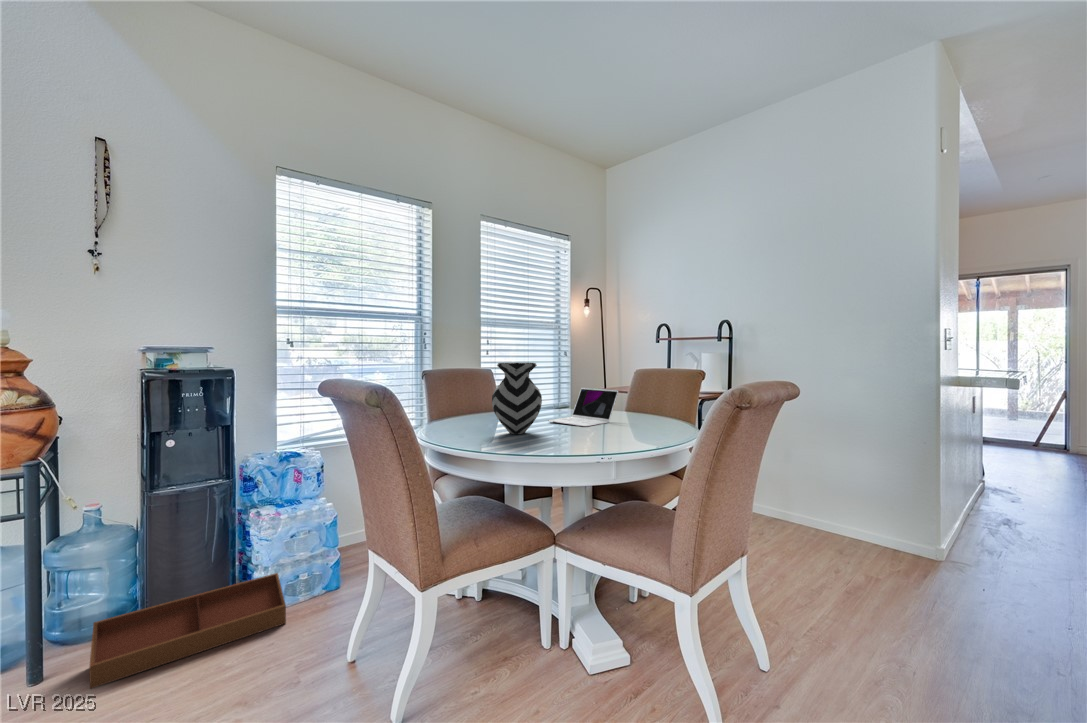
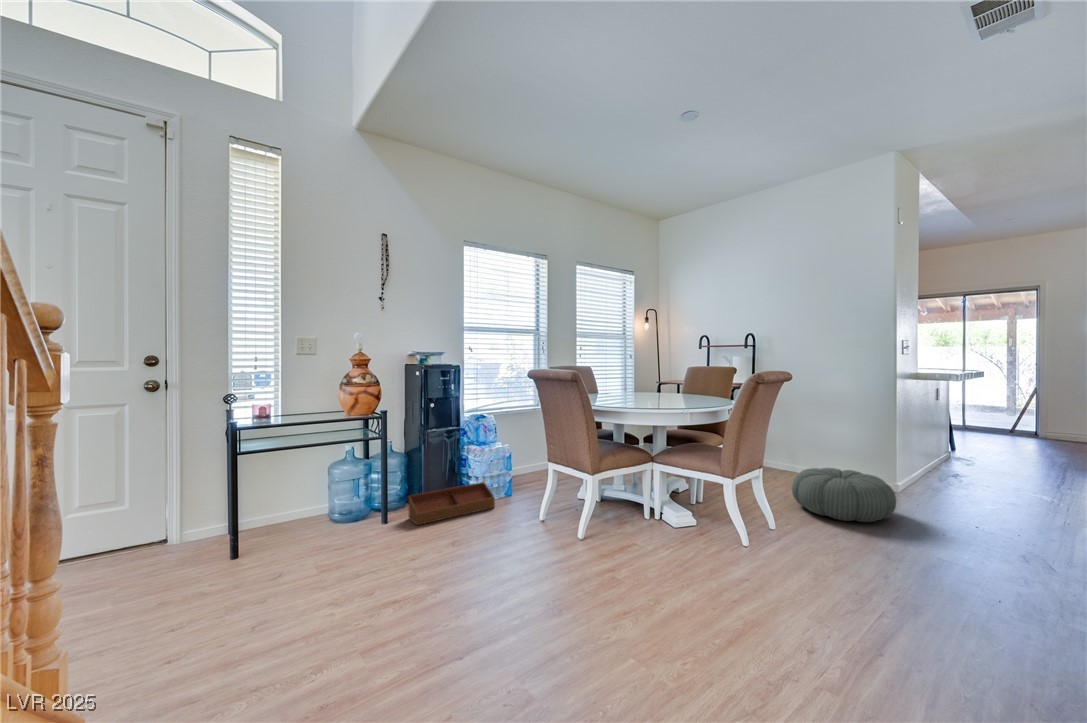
vase: present [492,363,542,434] -> none [609,361,639,402]
laptop: present [548,388,619,427] -> none [636,376,681,400]
pouf: none [791,533,968,644] -> present [792,468,896,522]

